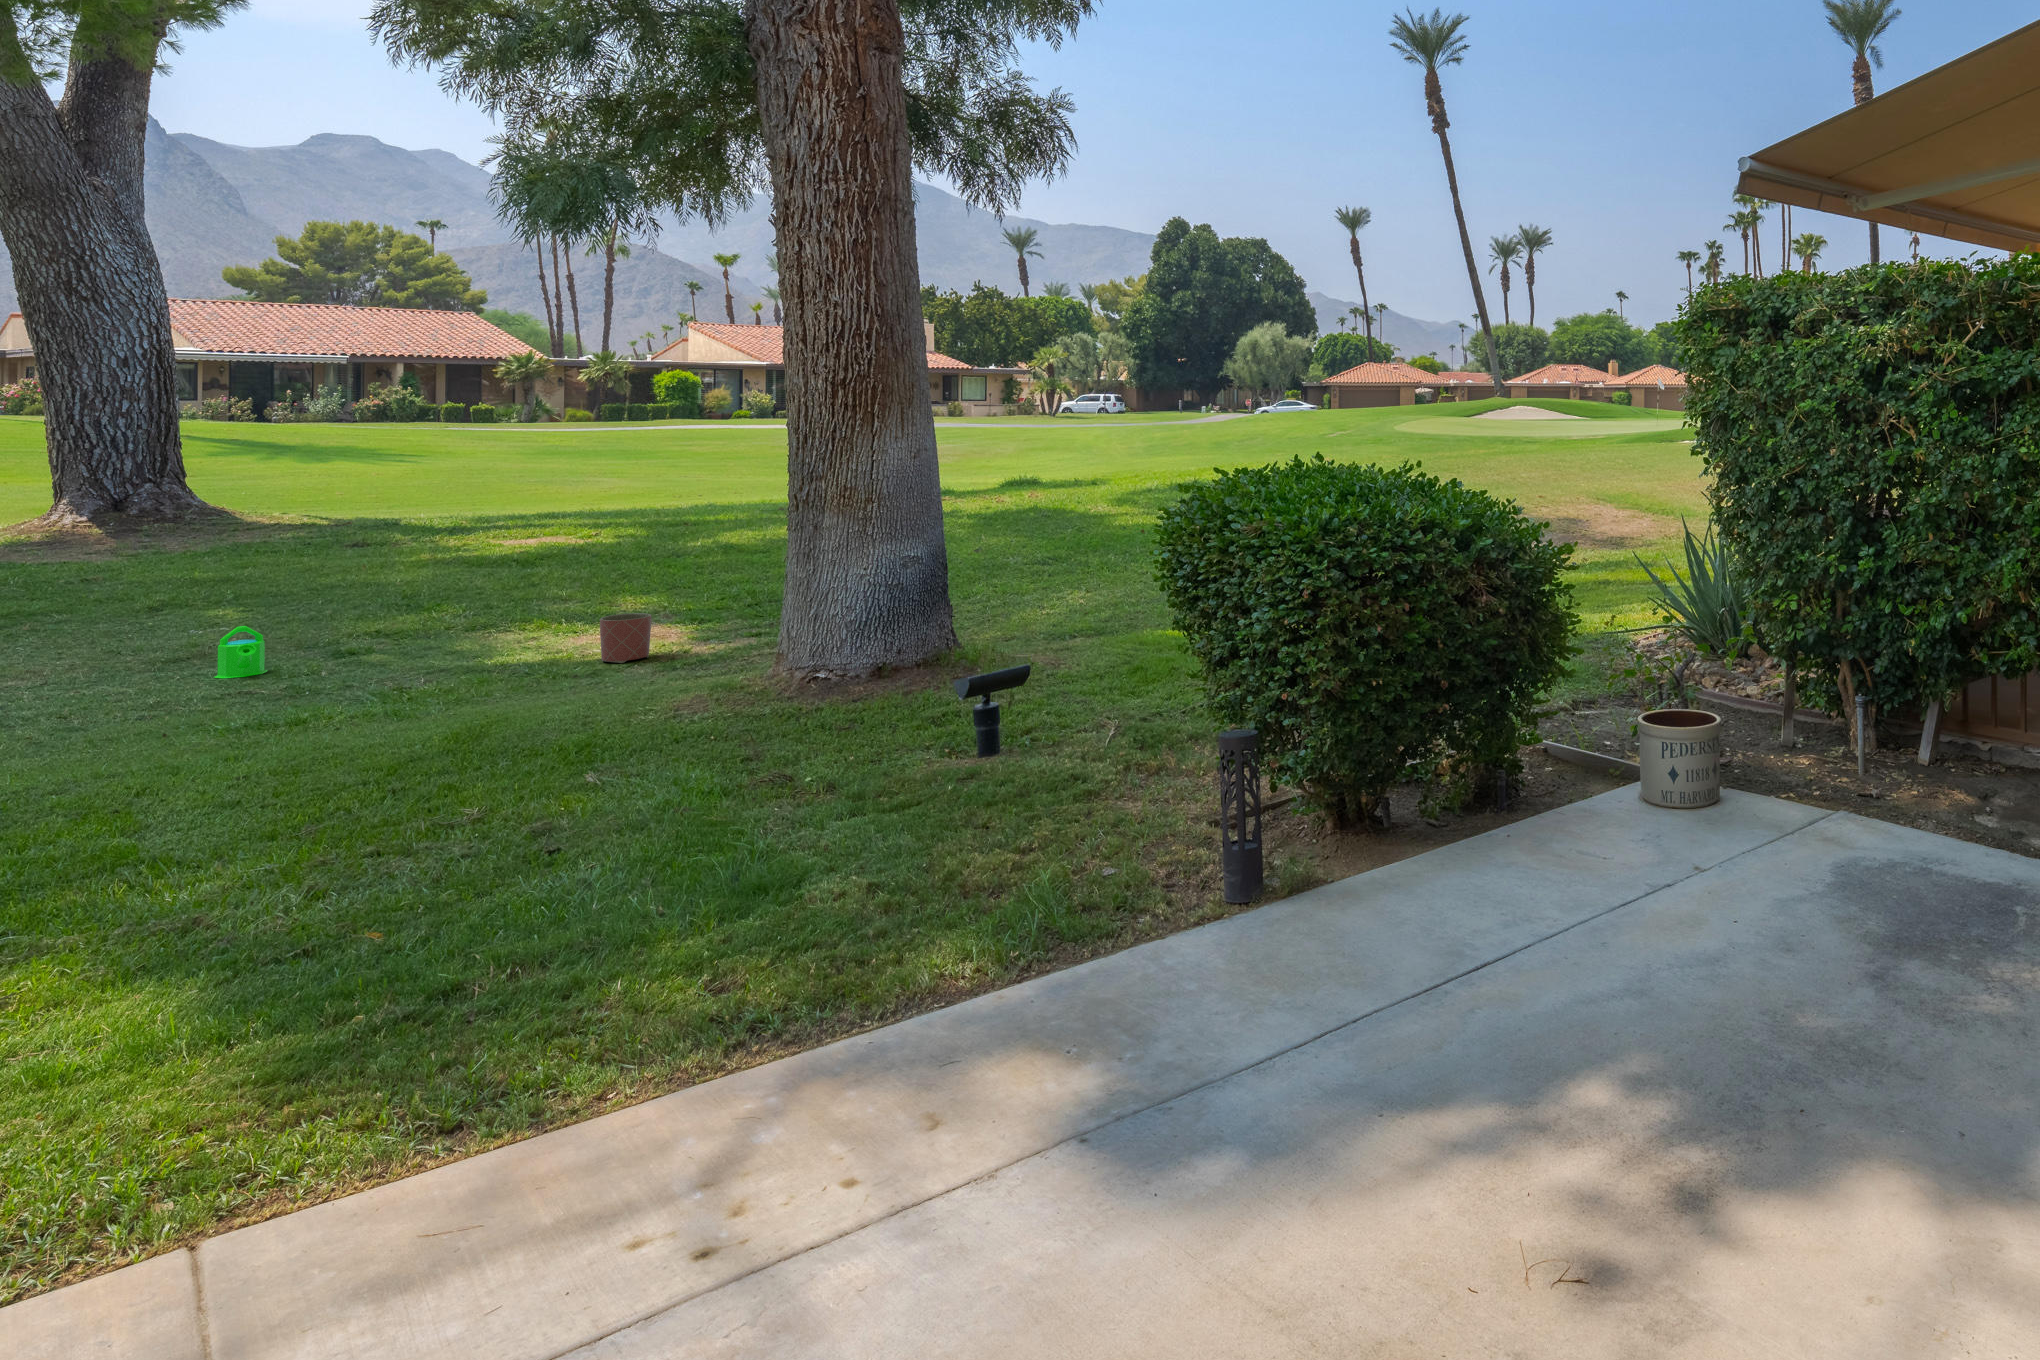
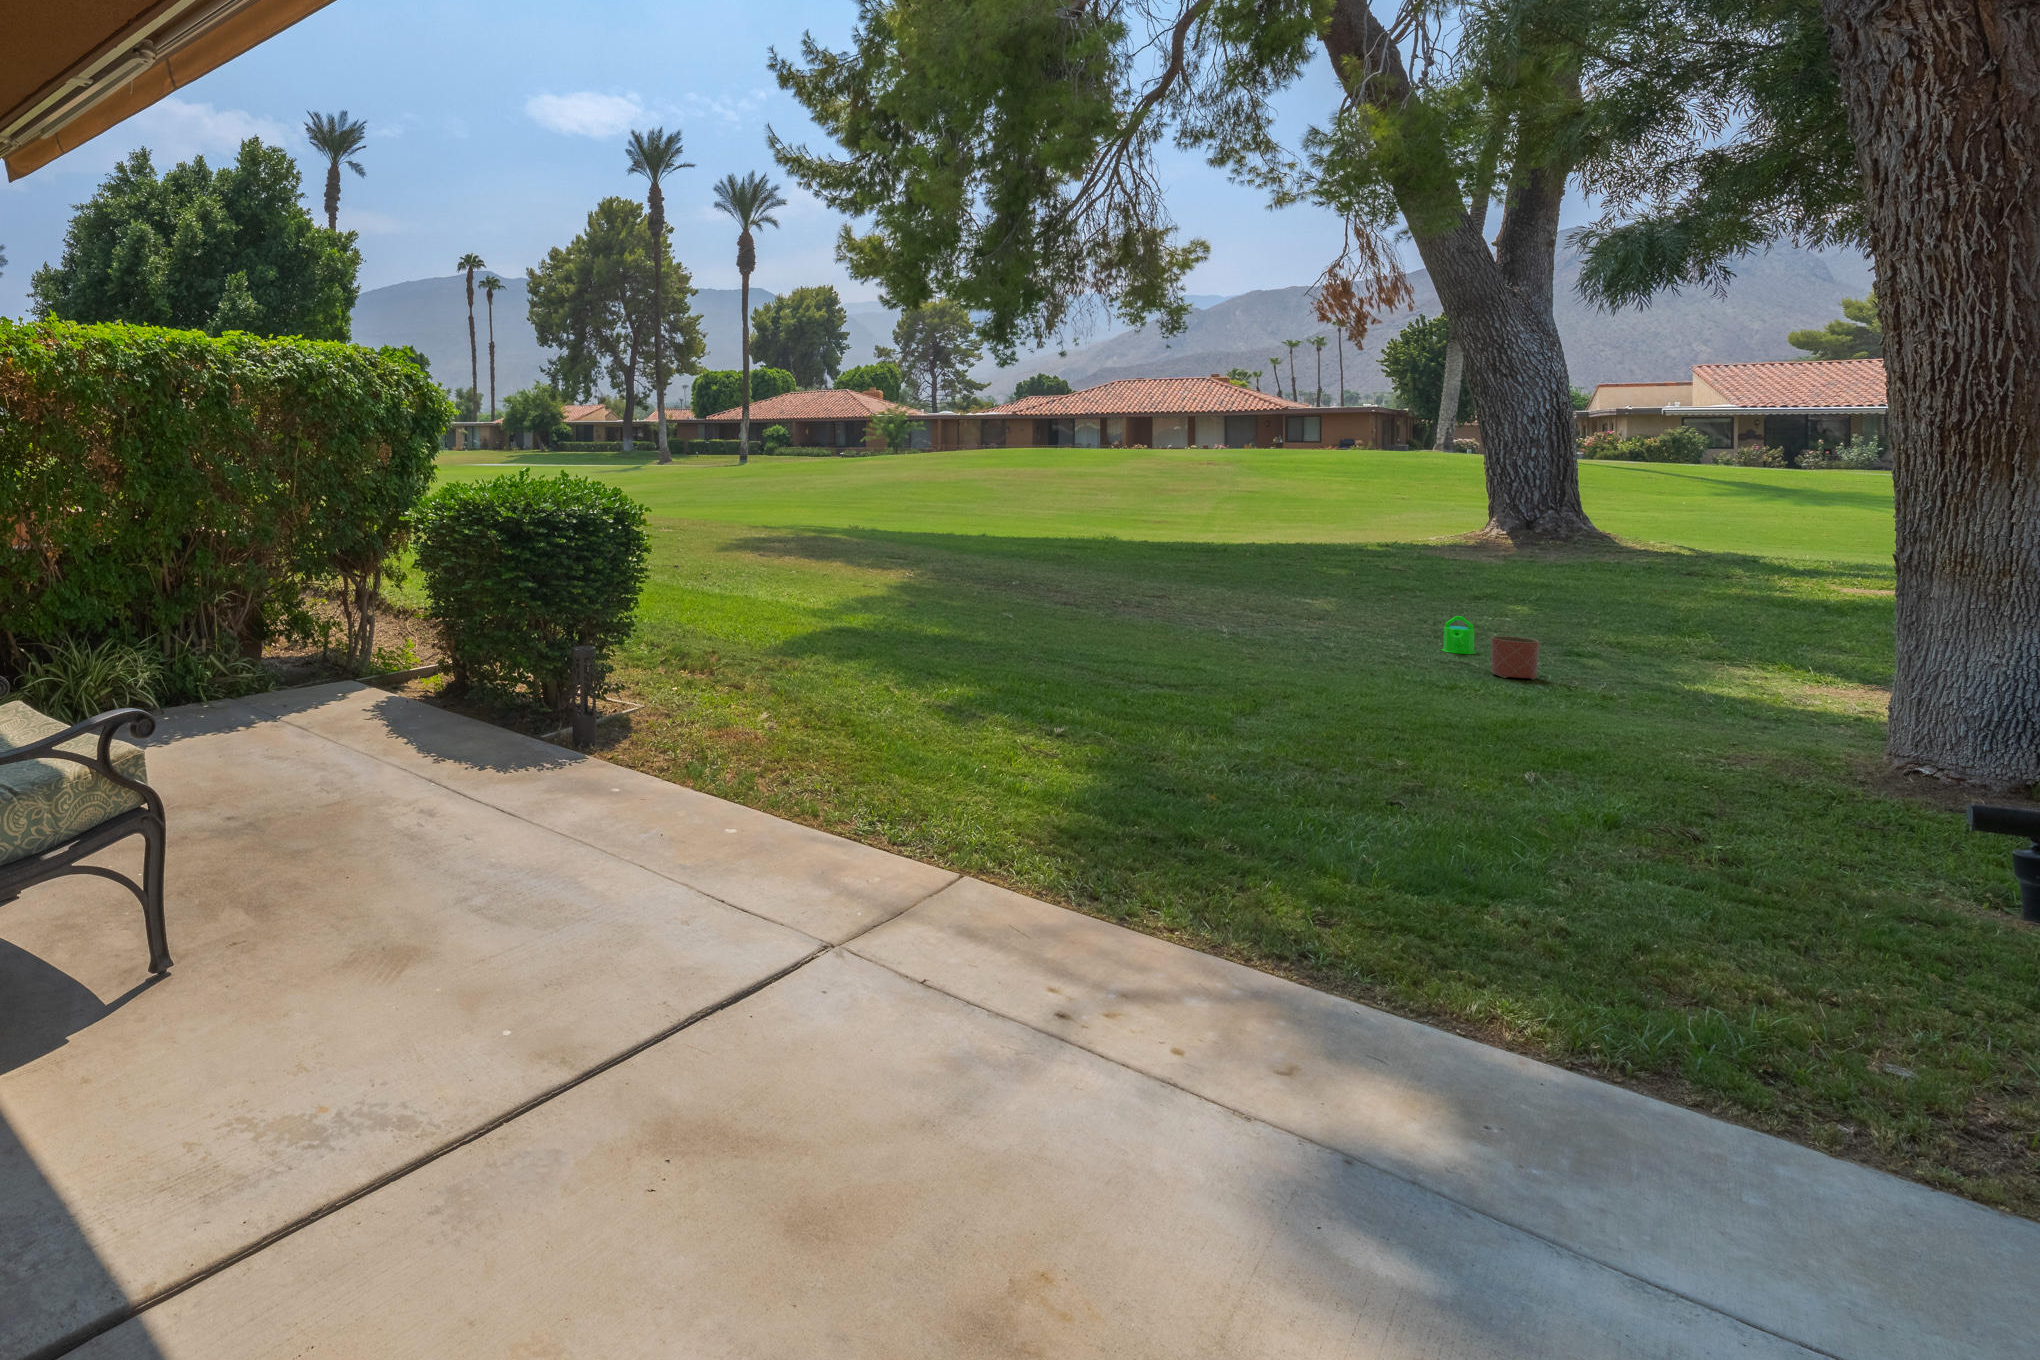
planter: present [600,613,651,663] -> present [1491,636,1539,680]

